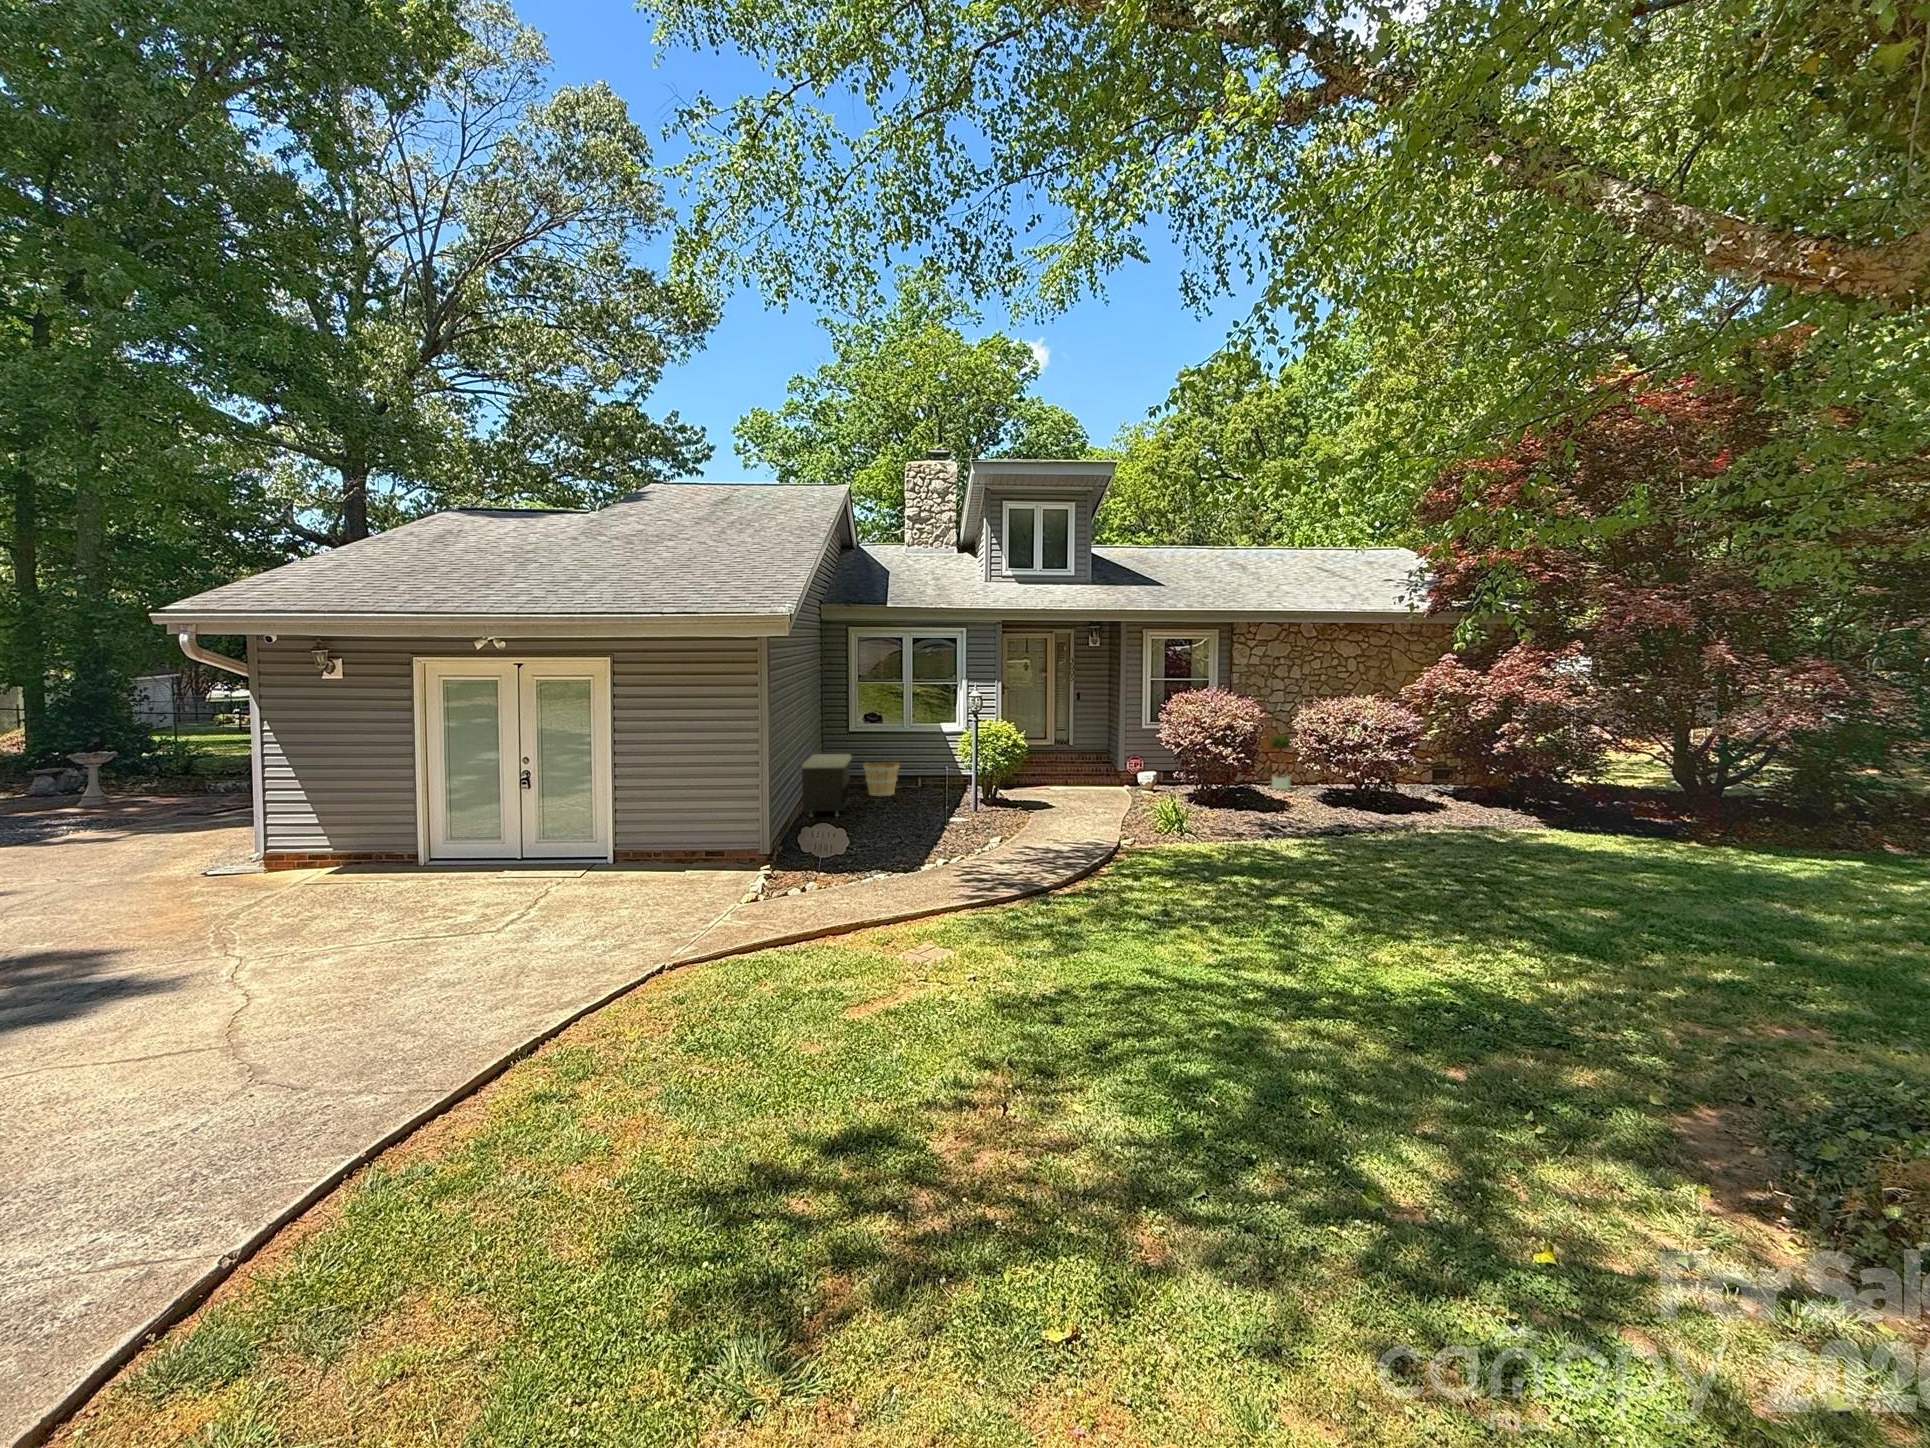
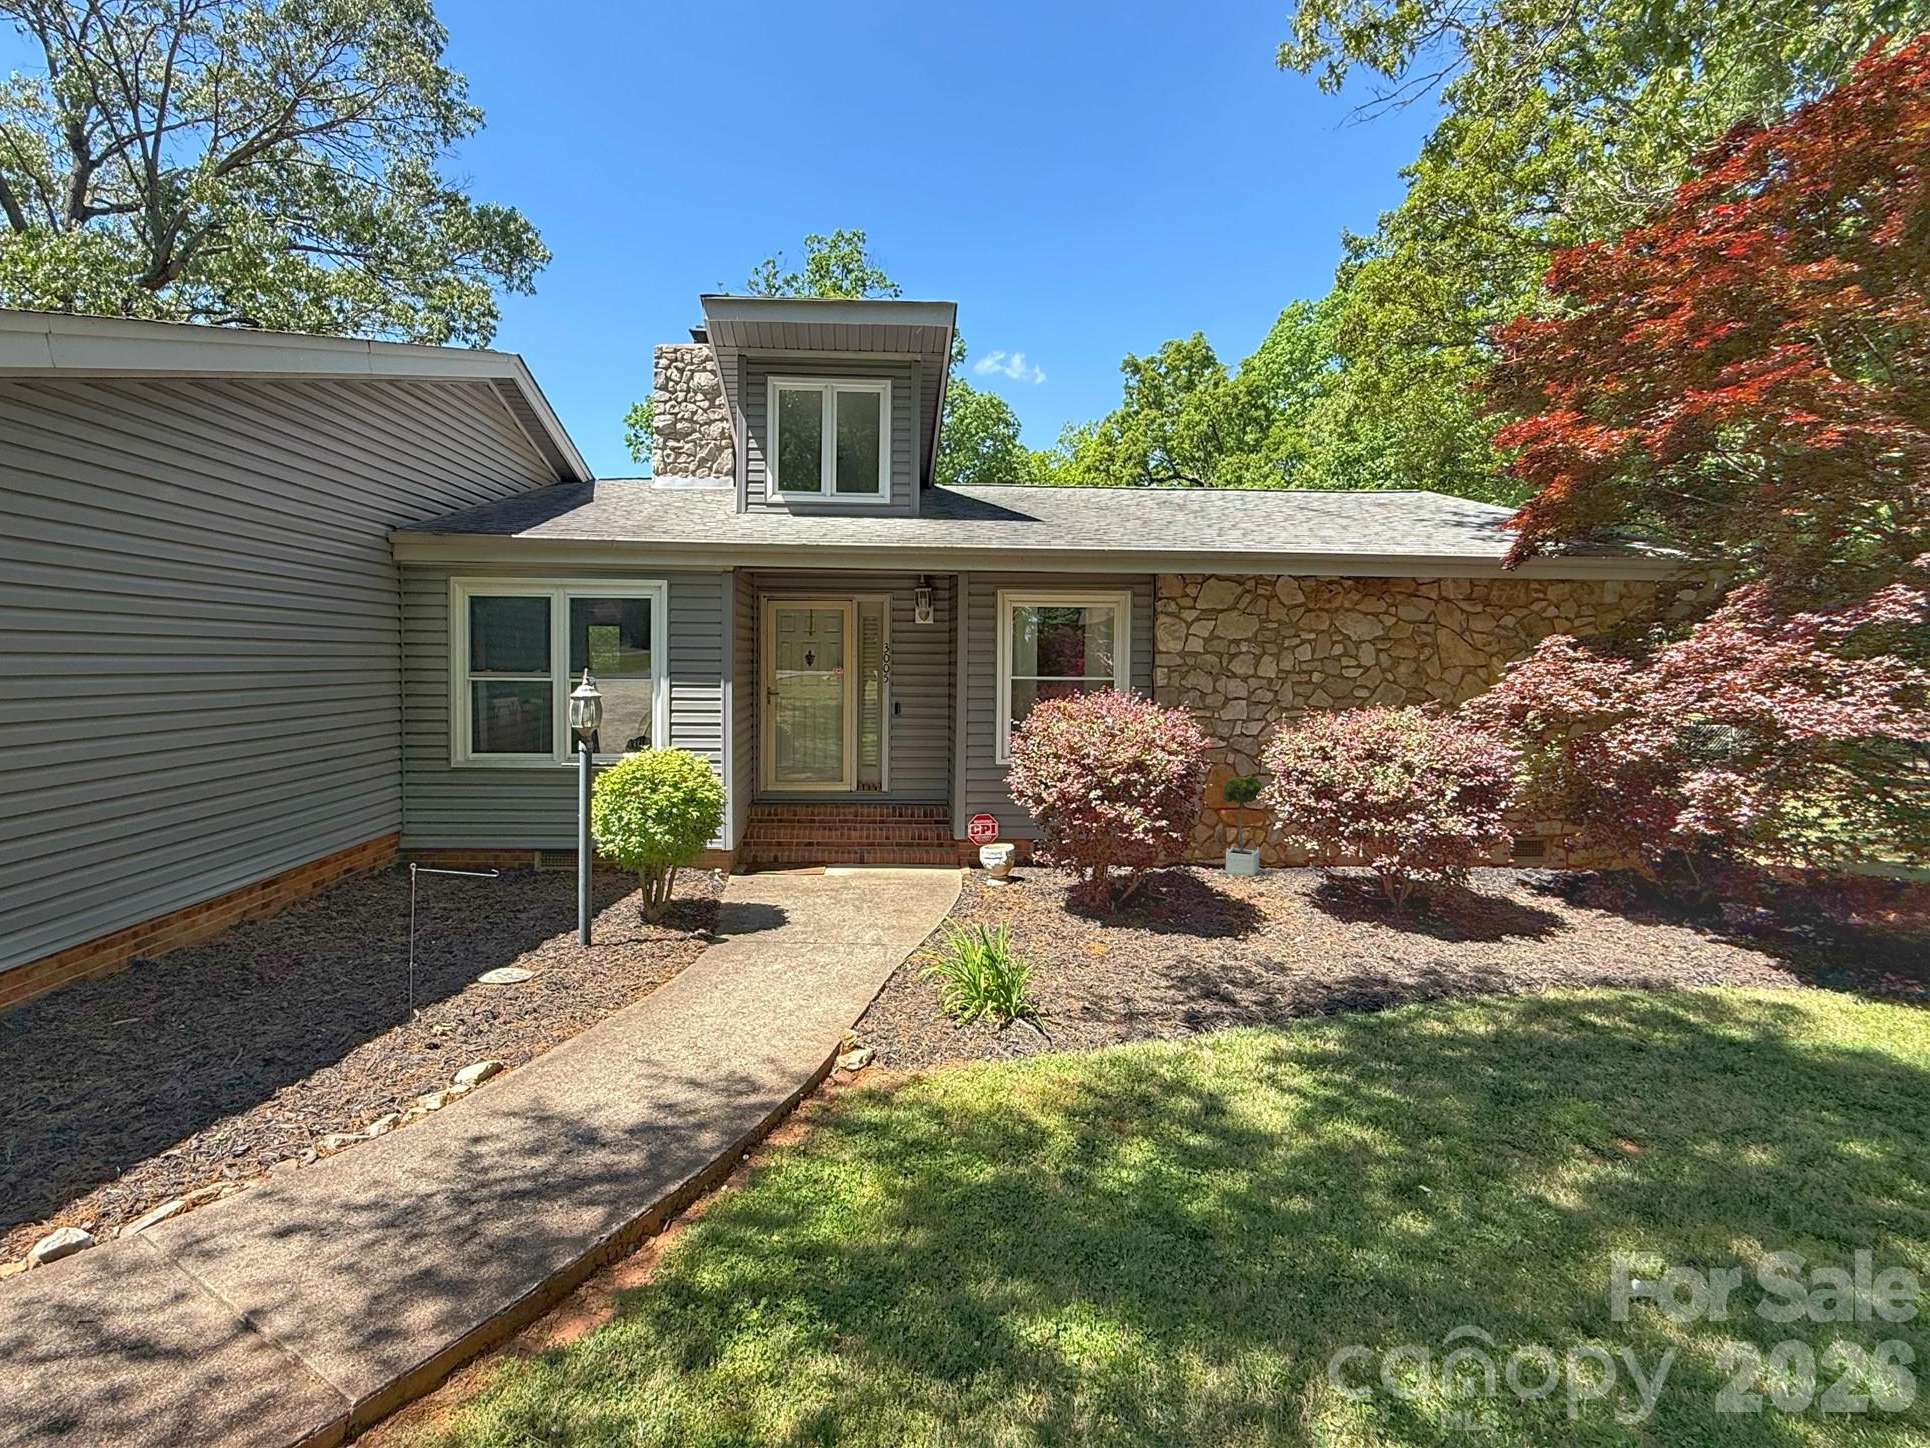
storage bench: present [802,754,851,816] -> none [246,821,407,958]
wooden bucket: present [864,762,899,796] -> none [467,830,542,898]

